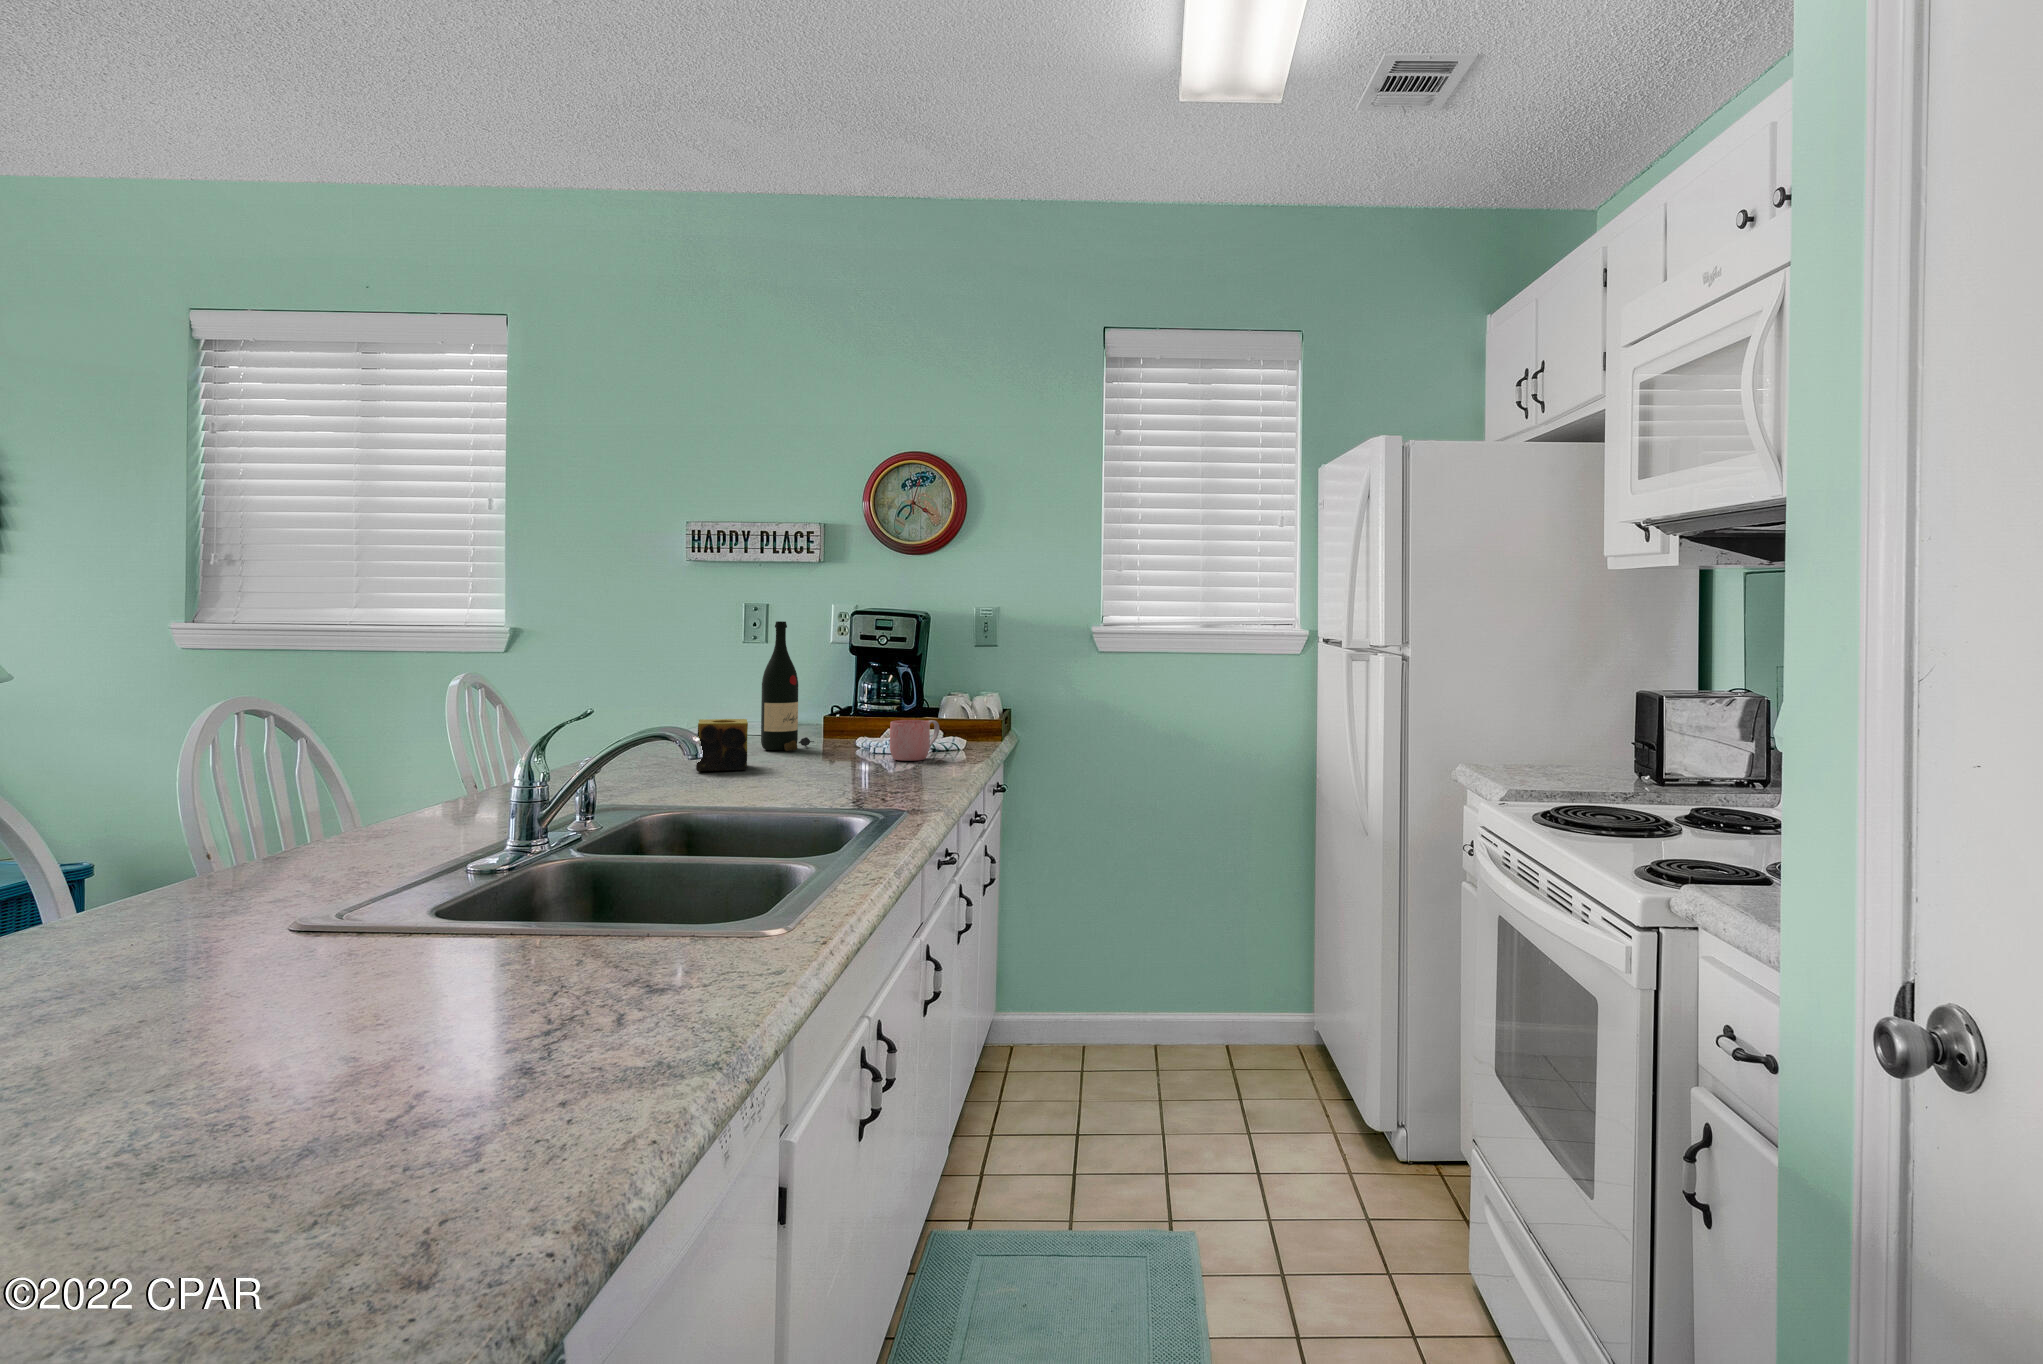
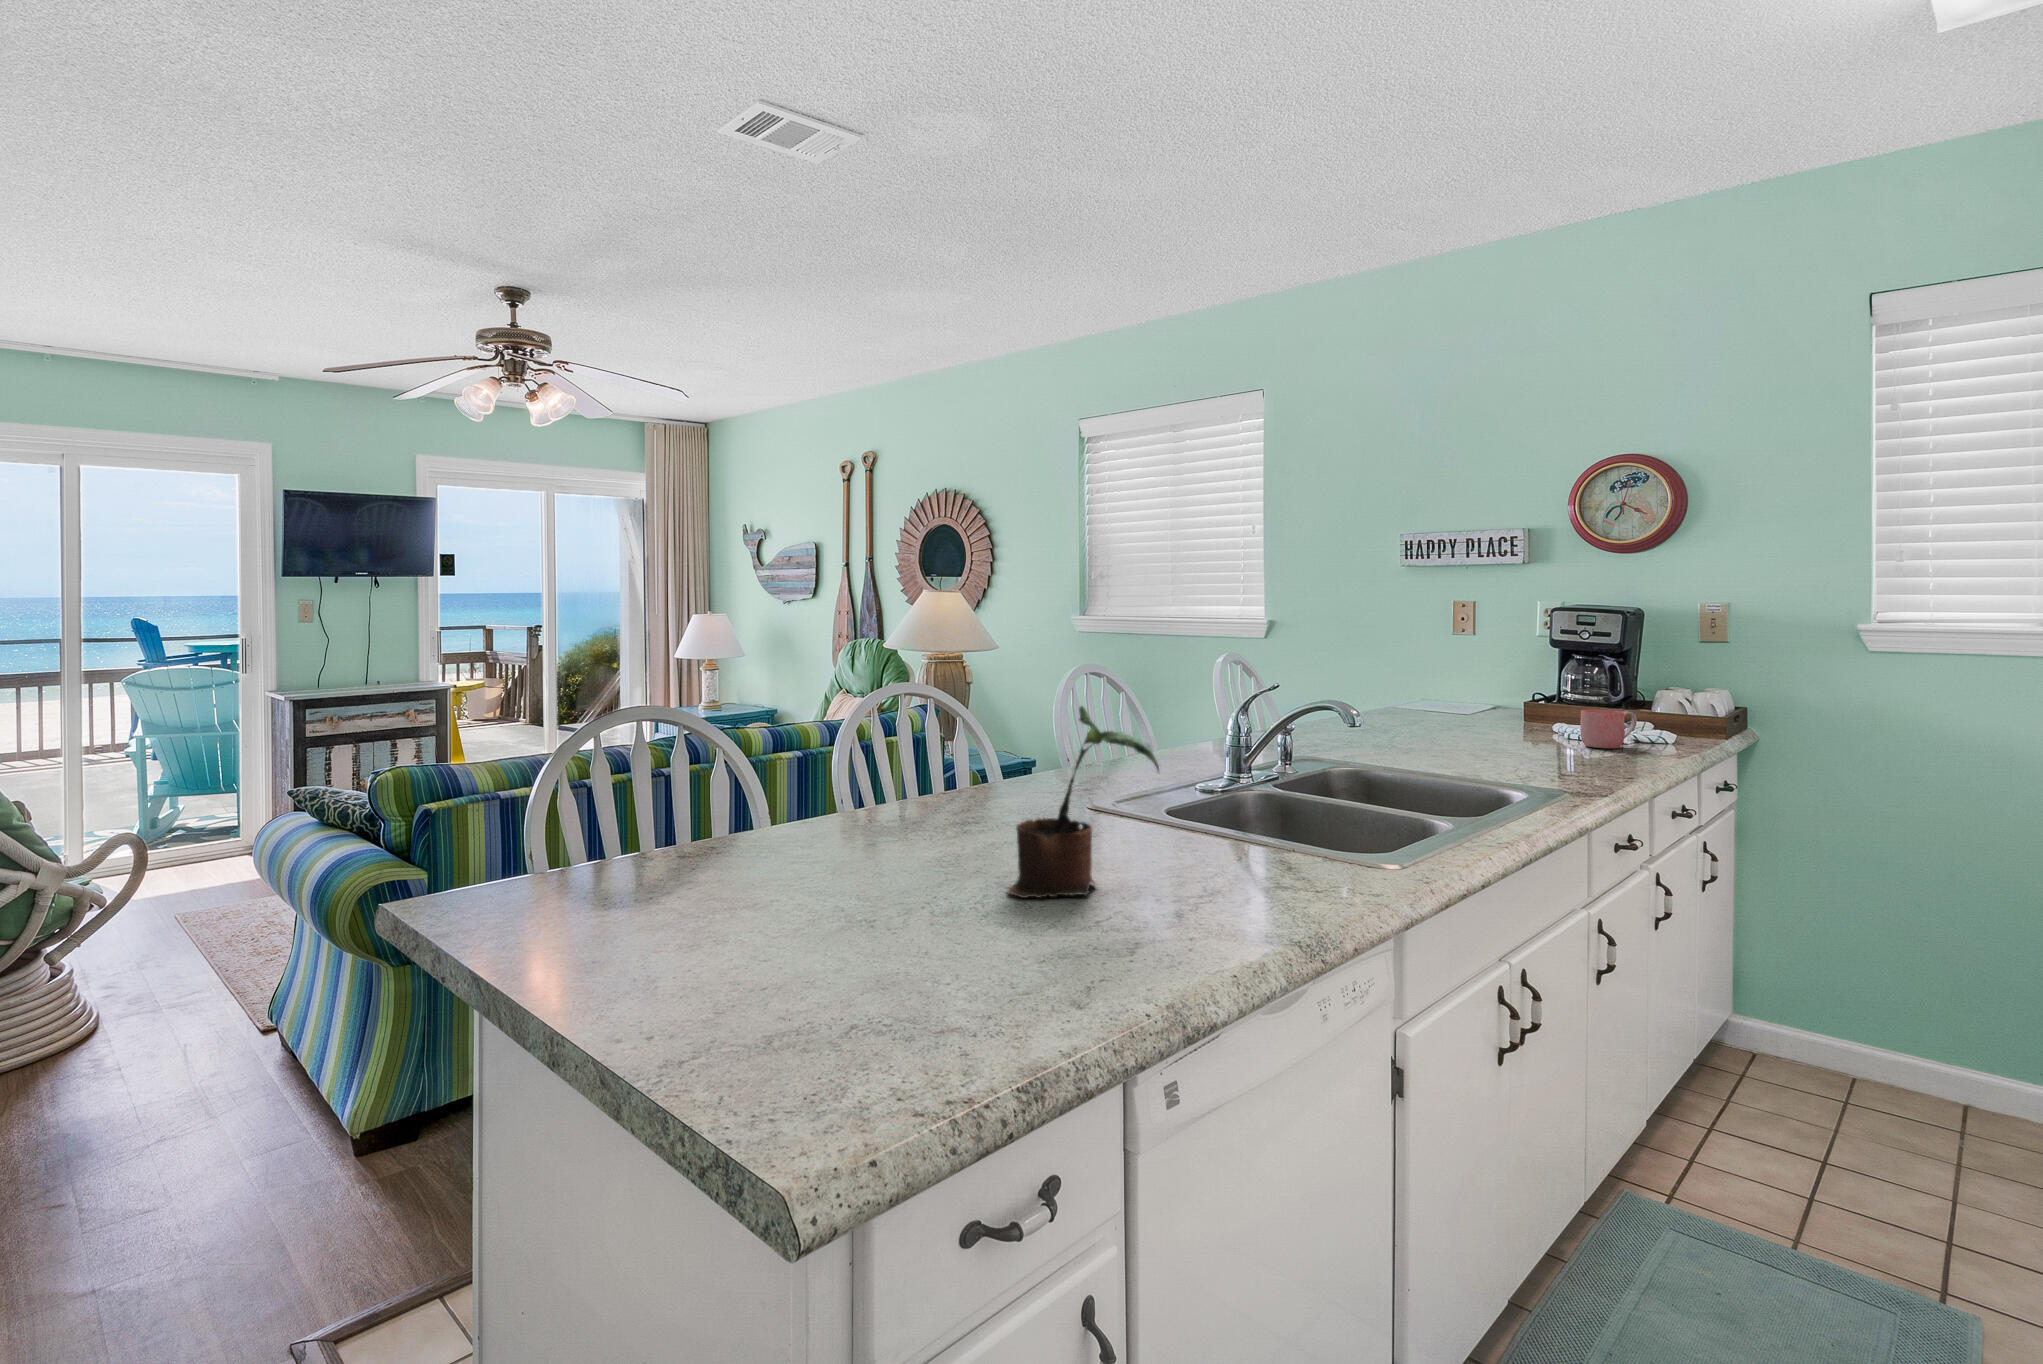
wine bottle: present [761,621,814,751] -> none [1459,617,1510,731]
candle: present [696,719,748,771] -> none [1392,698,1439,743]
potted plant: none [189,767,480,1107] -> present [1007,706,1159,898]

